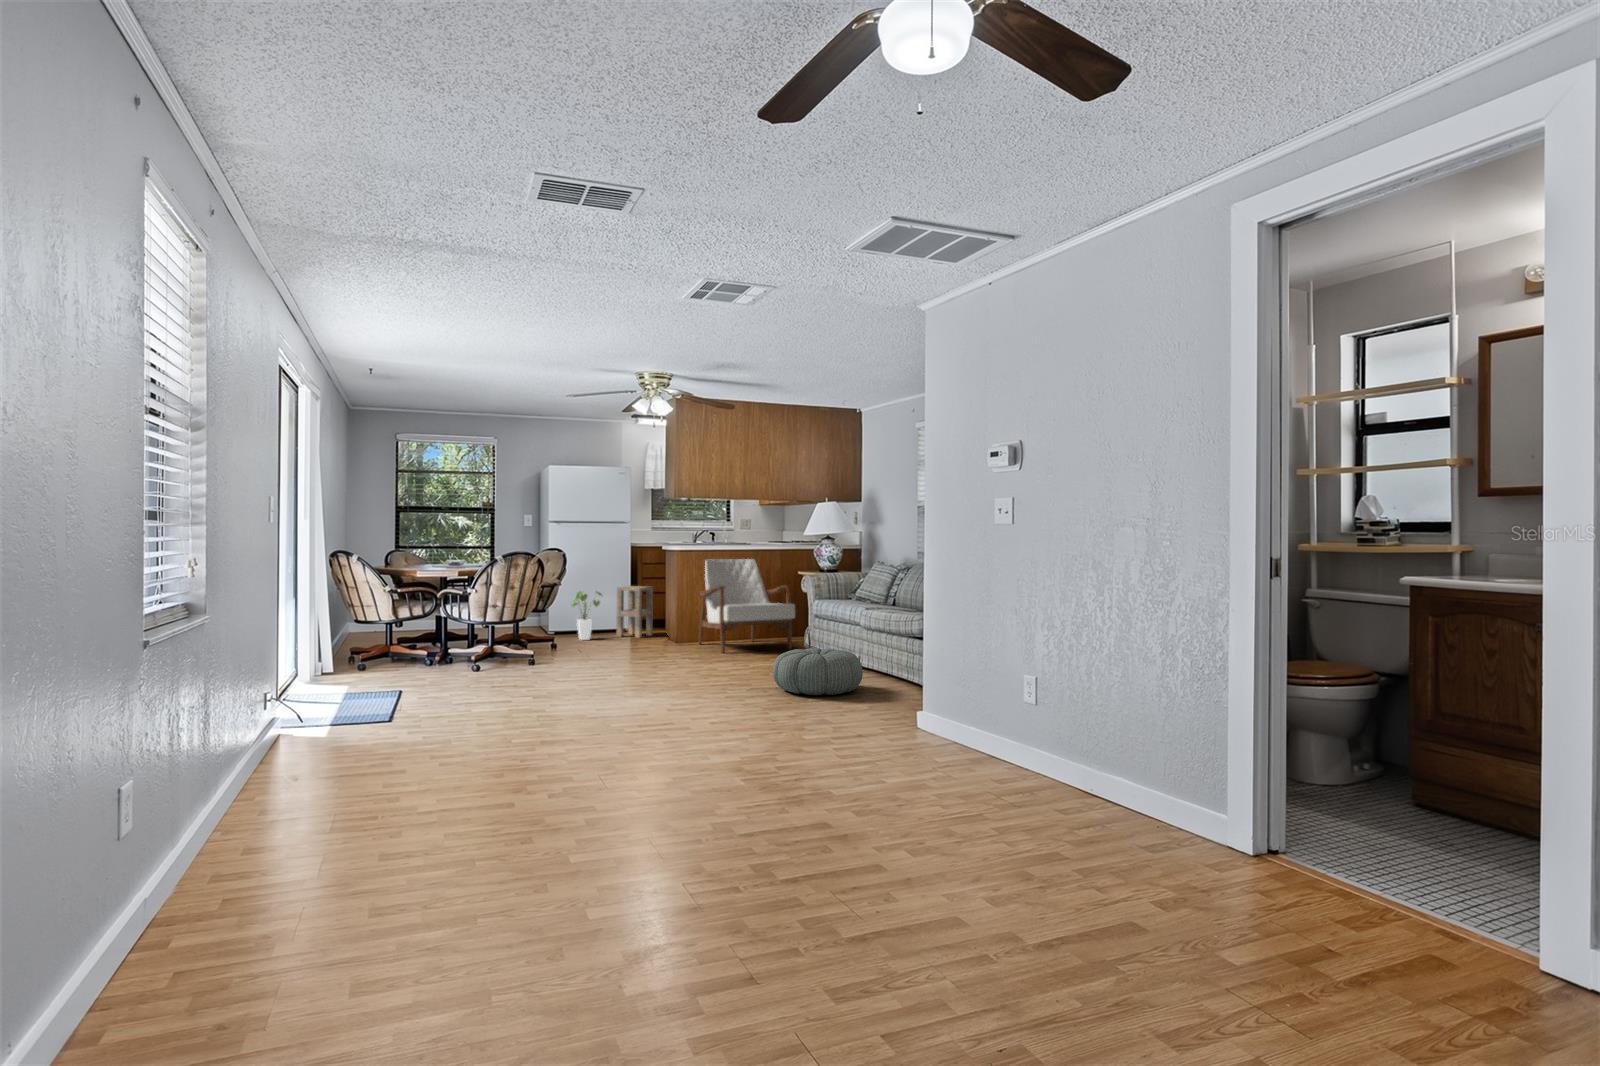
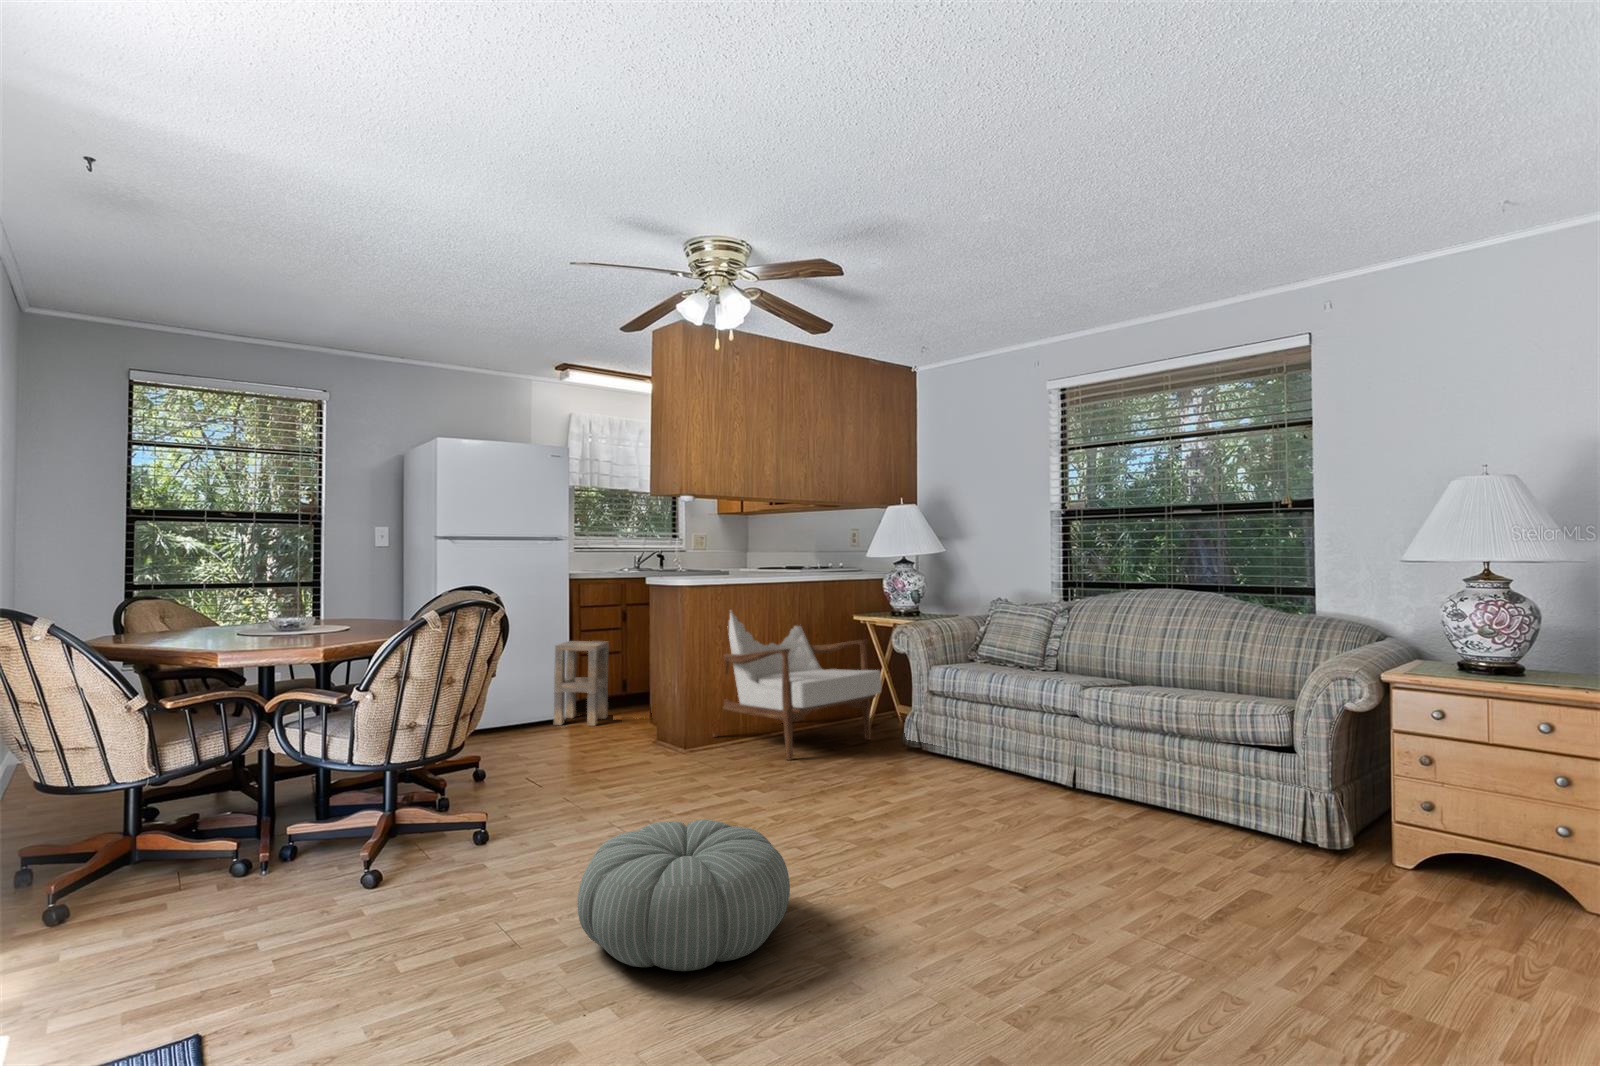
house plant: present [572,591,602,640] -> none [482,651,540,740]
pouf: present [773,648,863,695] -> present [577,819,790,971]

